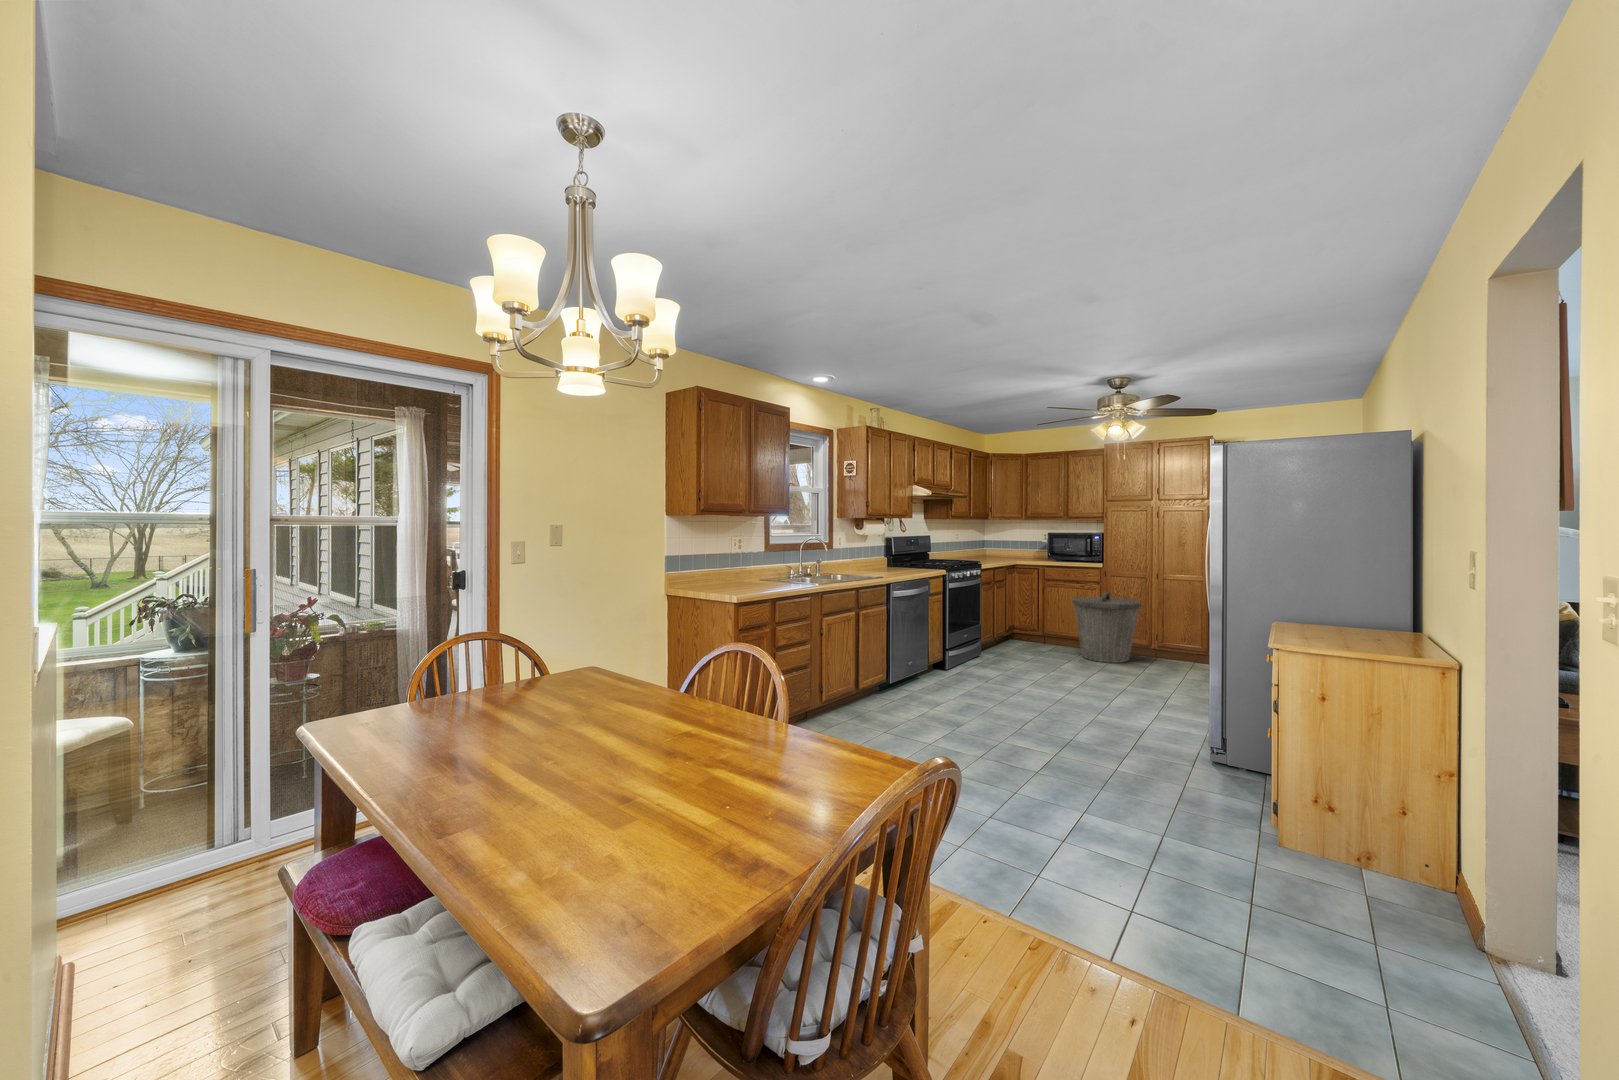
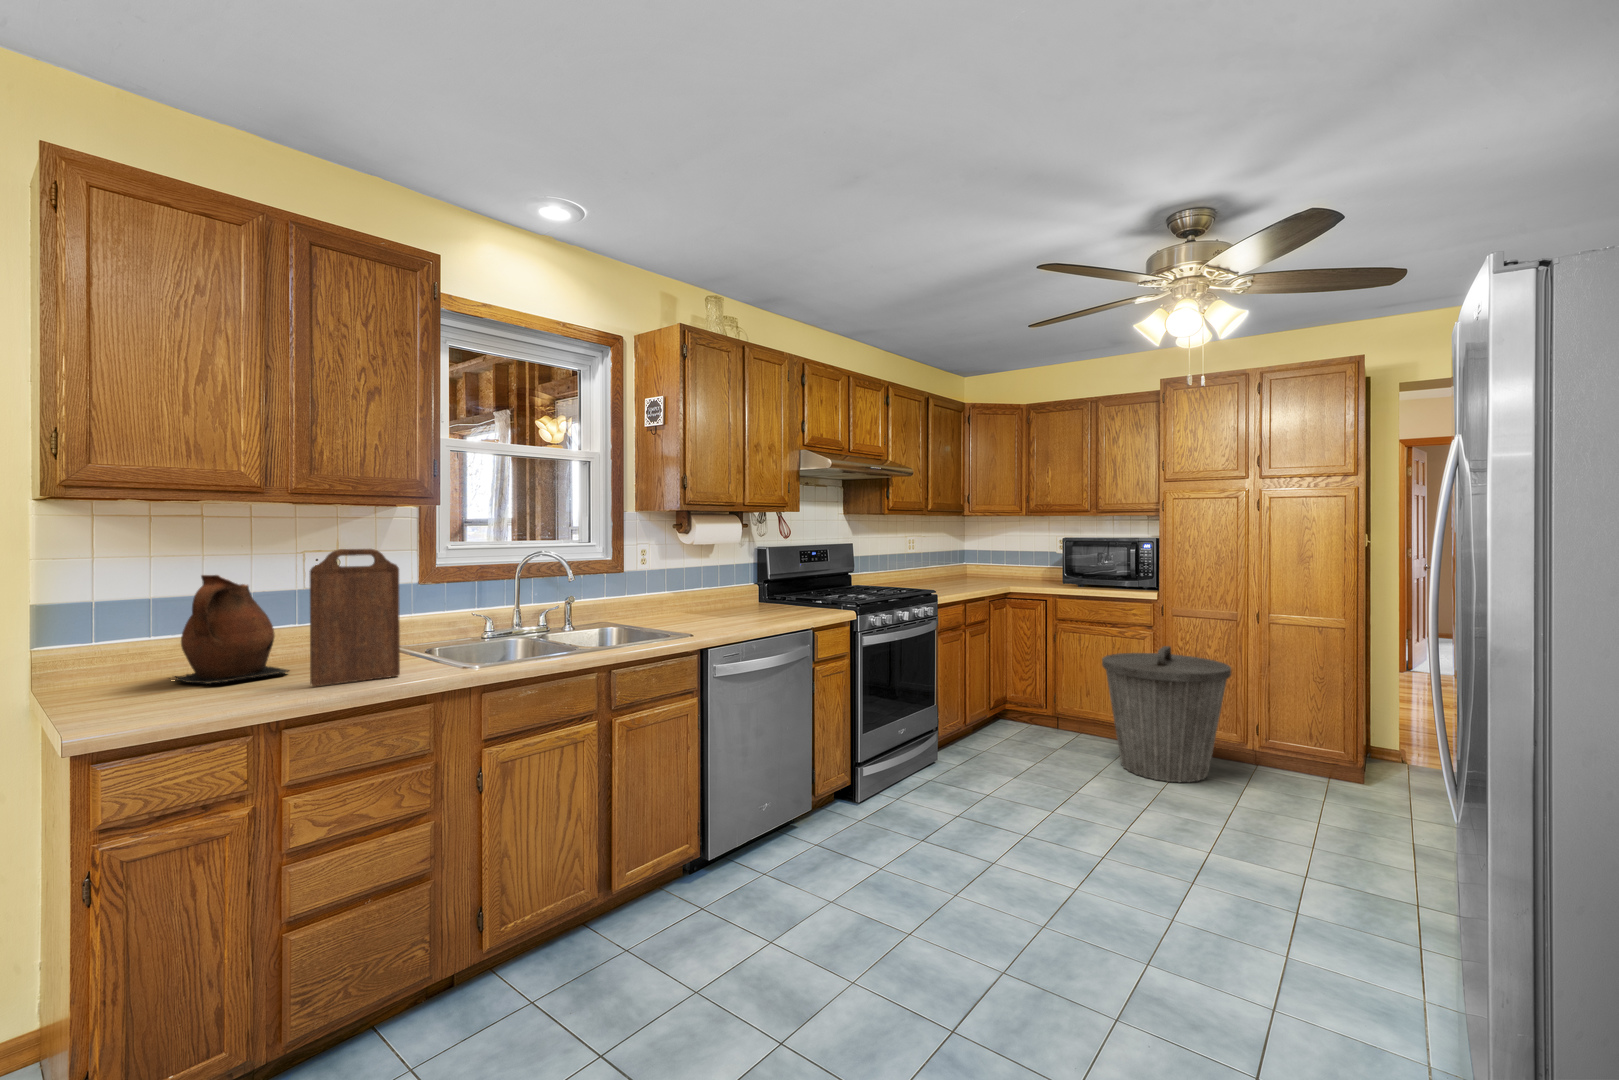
cutting board: none [771,535,796,588] -> present [310,549,400,686]
ceramic pitcher: none [711,545,750,587] -> present [175,575,289,684]

